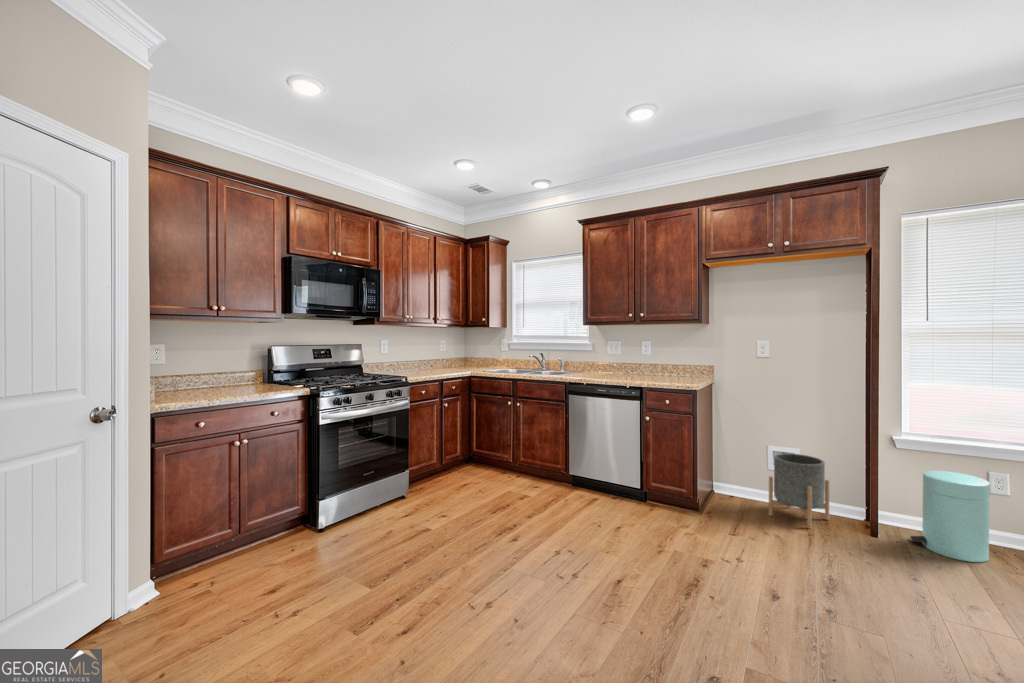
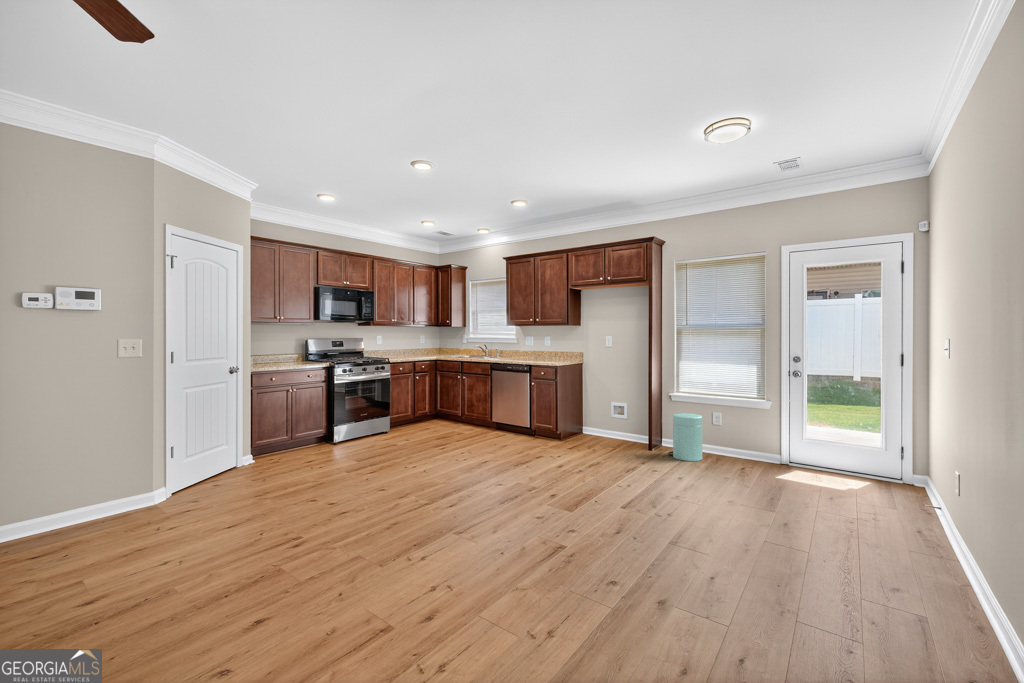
planter: present [769,453,830,529] -> none [603,407,637,449]

